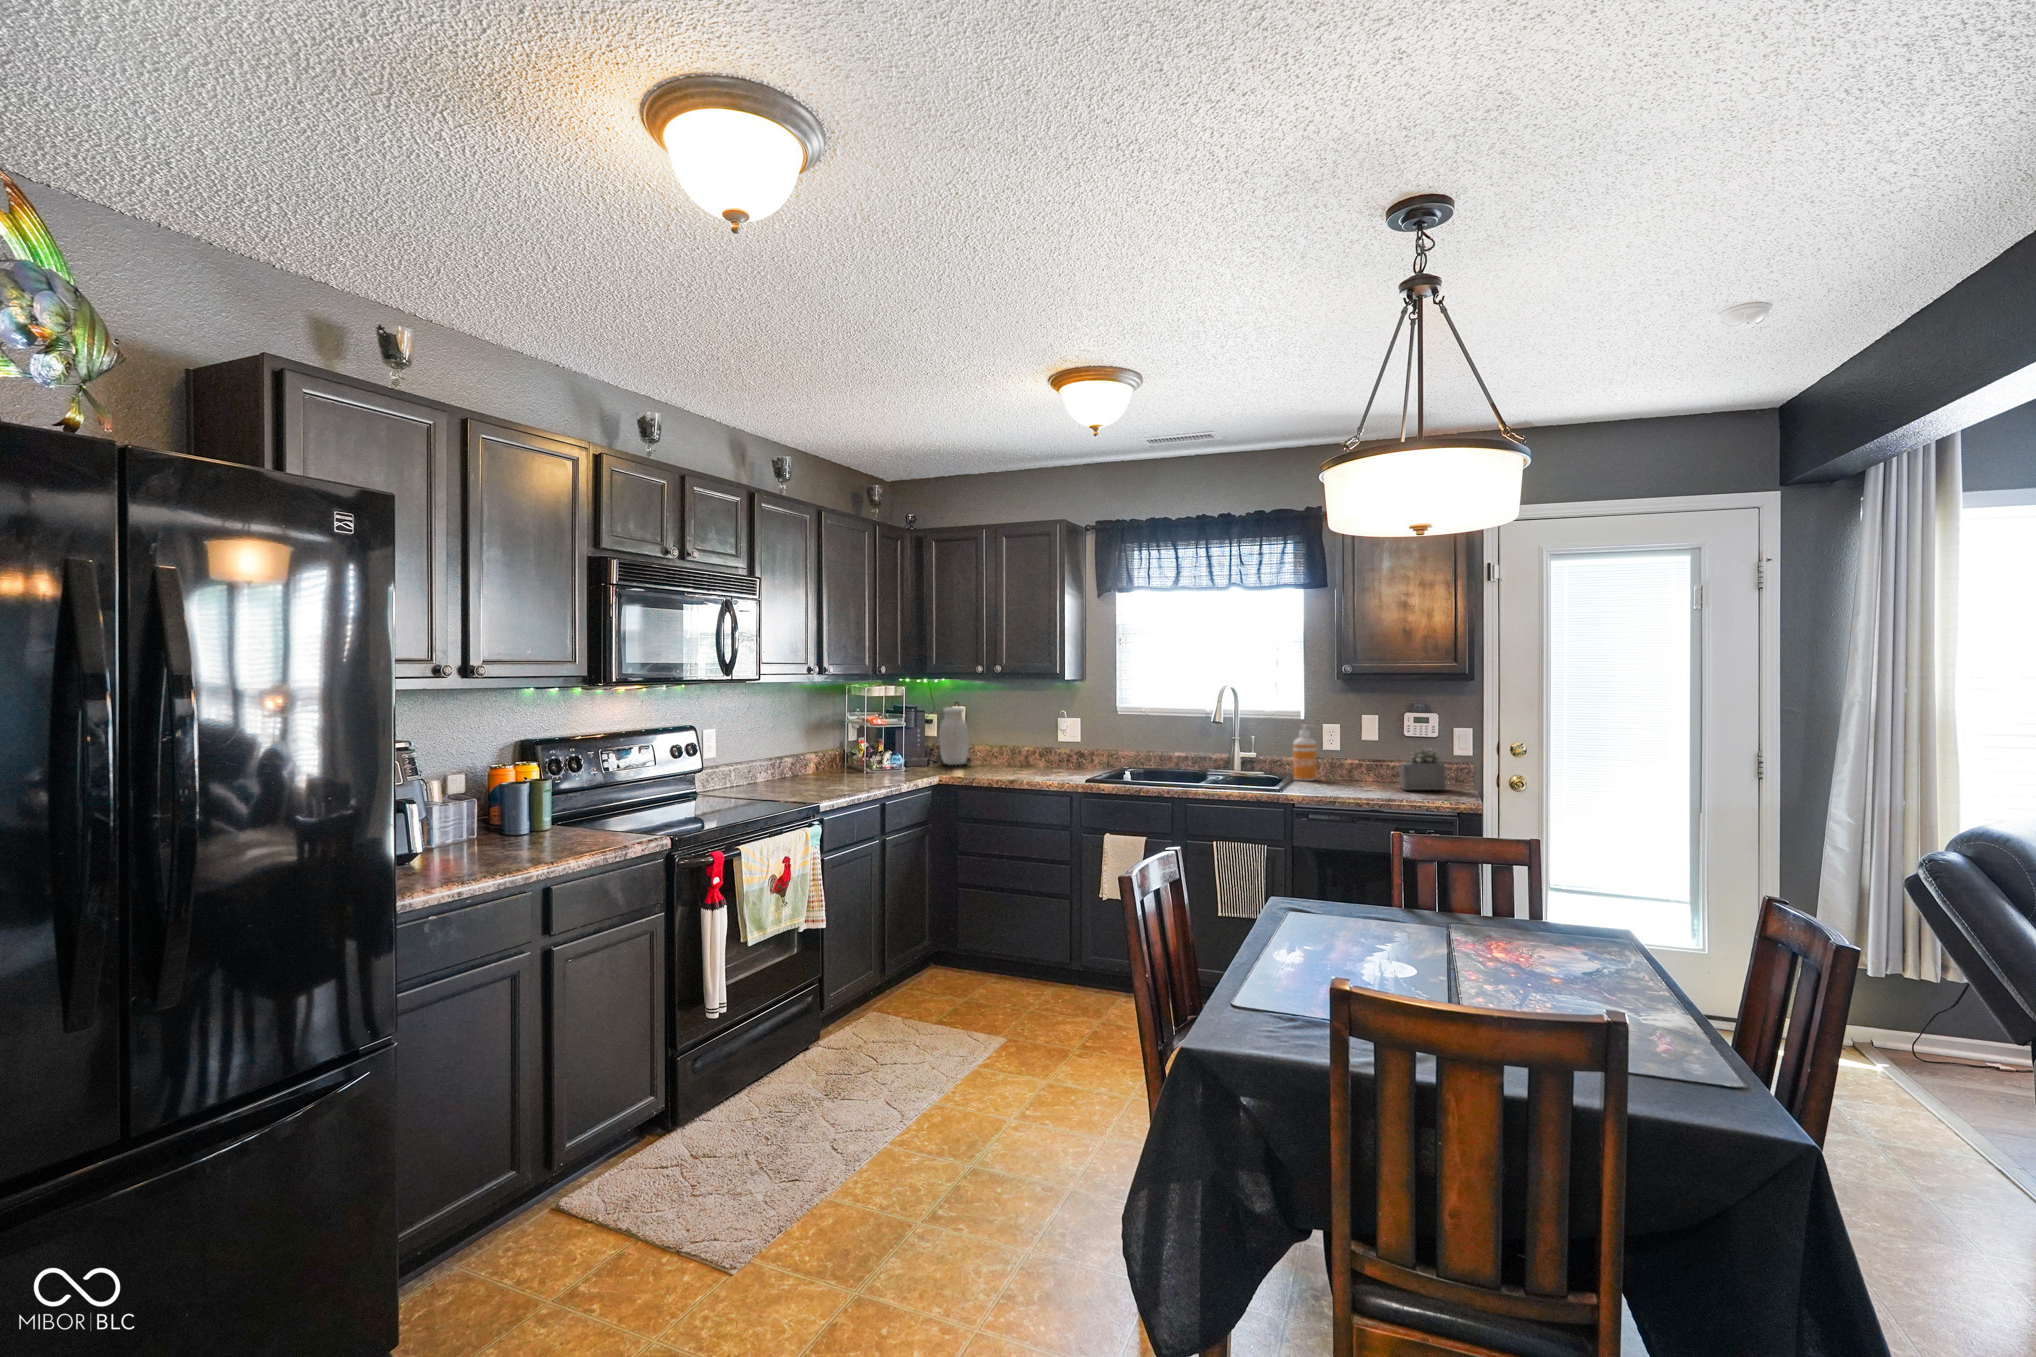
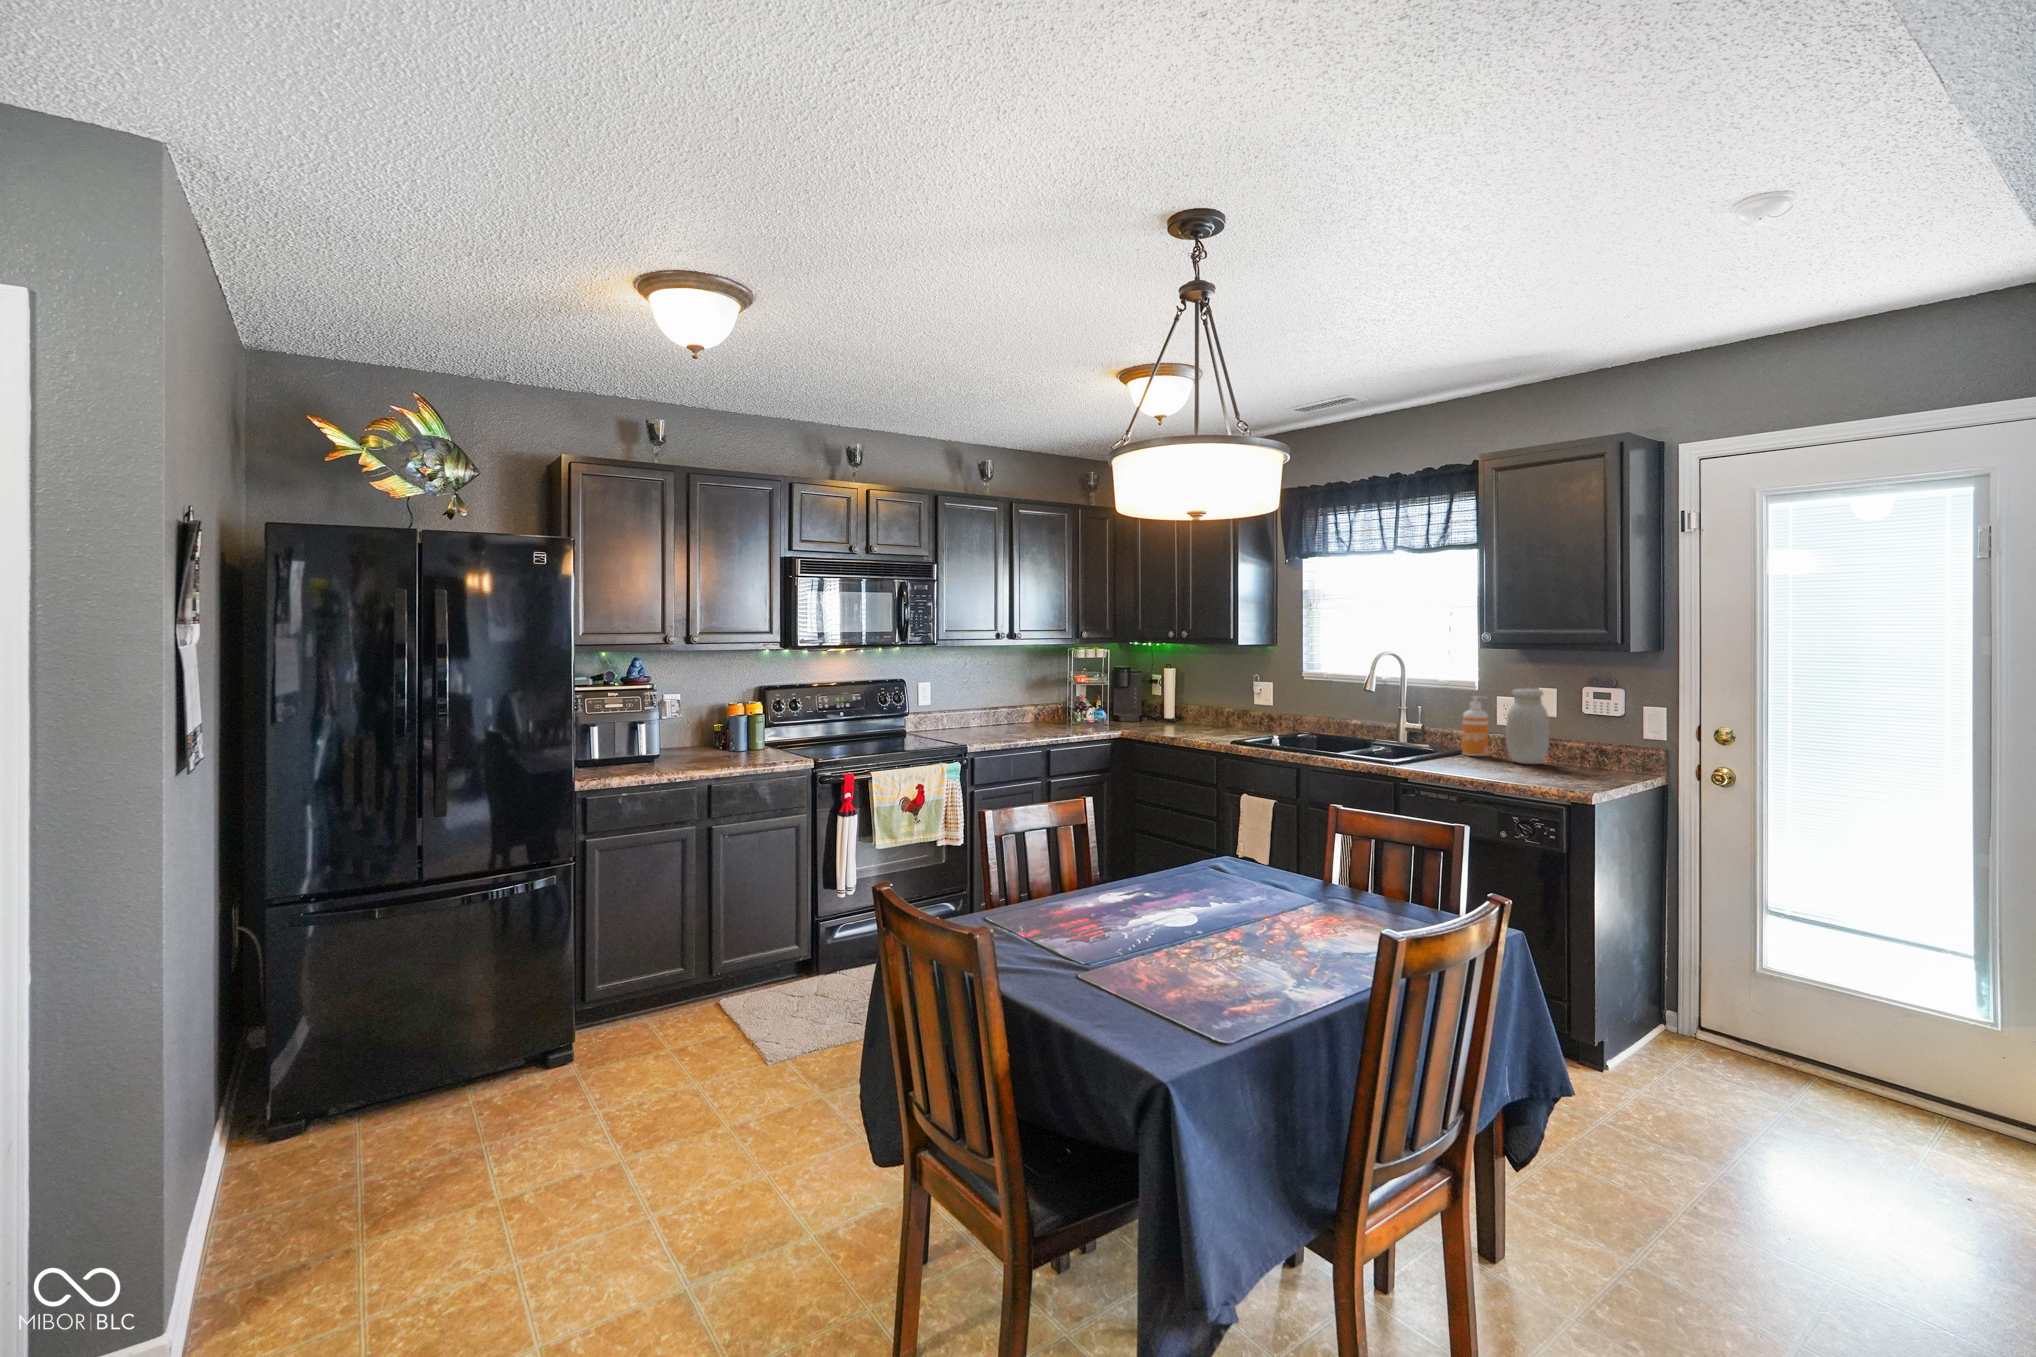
jar: present [939,707,969,765] -> present [1506,688,1549,764]
succulent plant: present [1400,748,1446,790] -> none [1556,725,1613,775]

